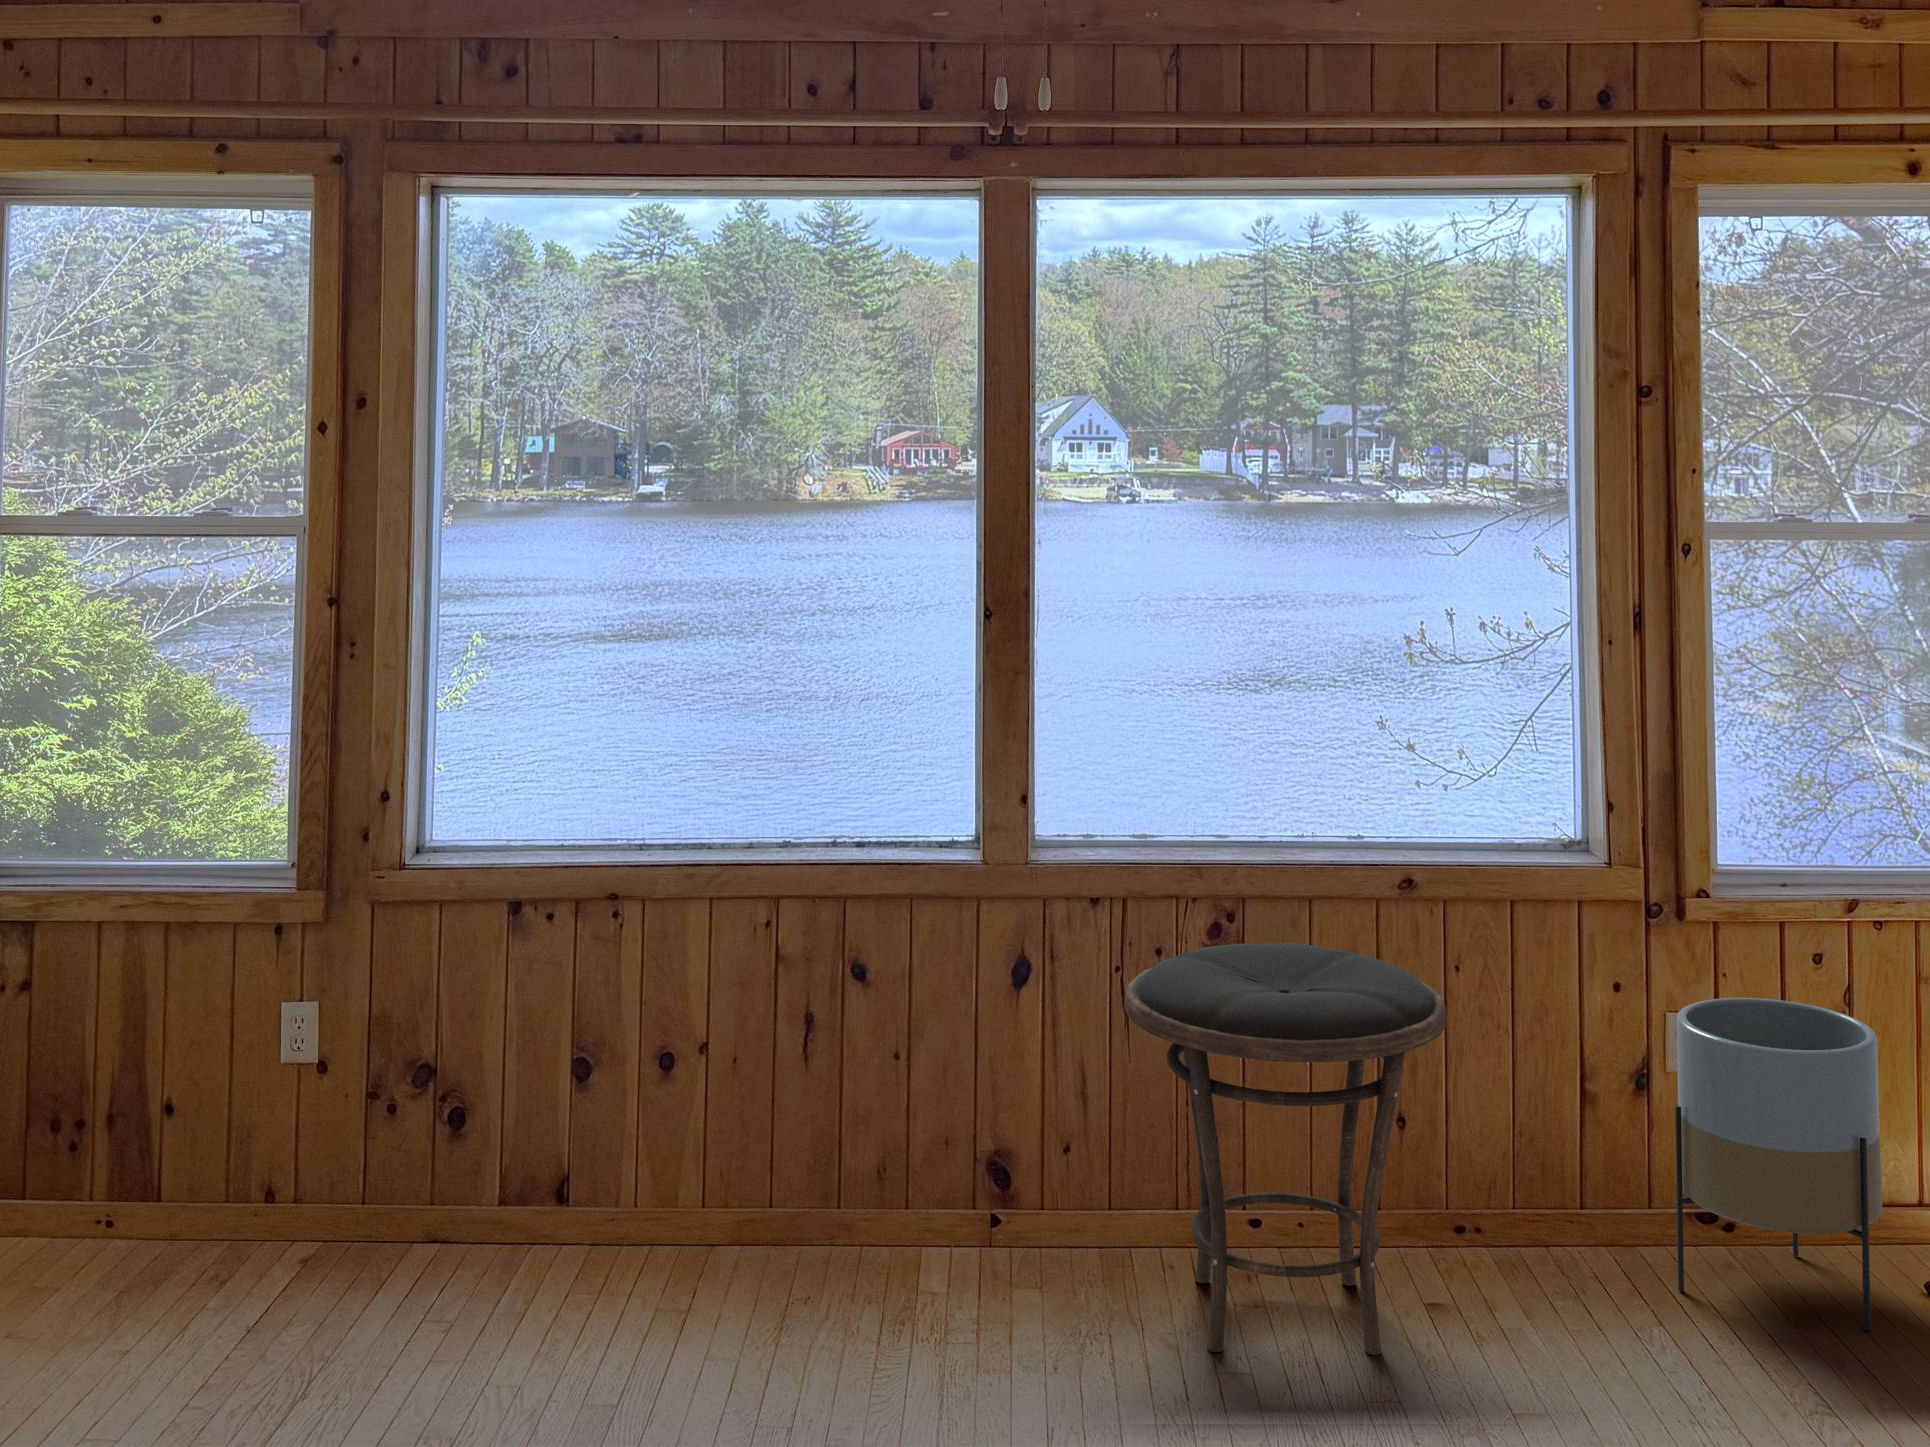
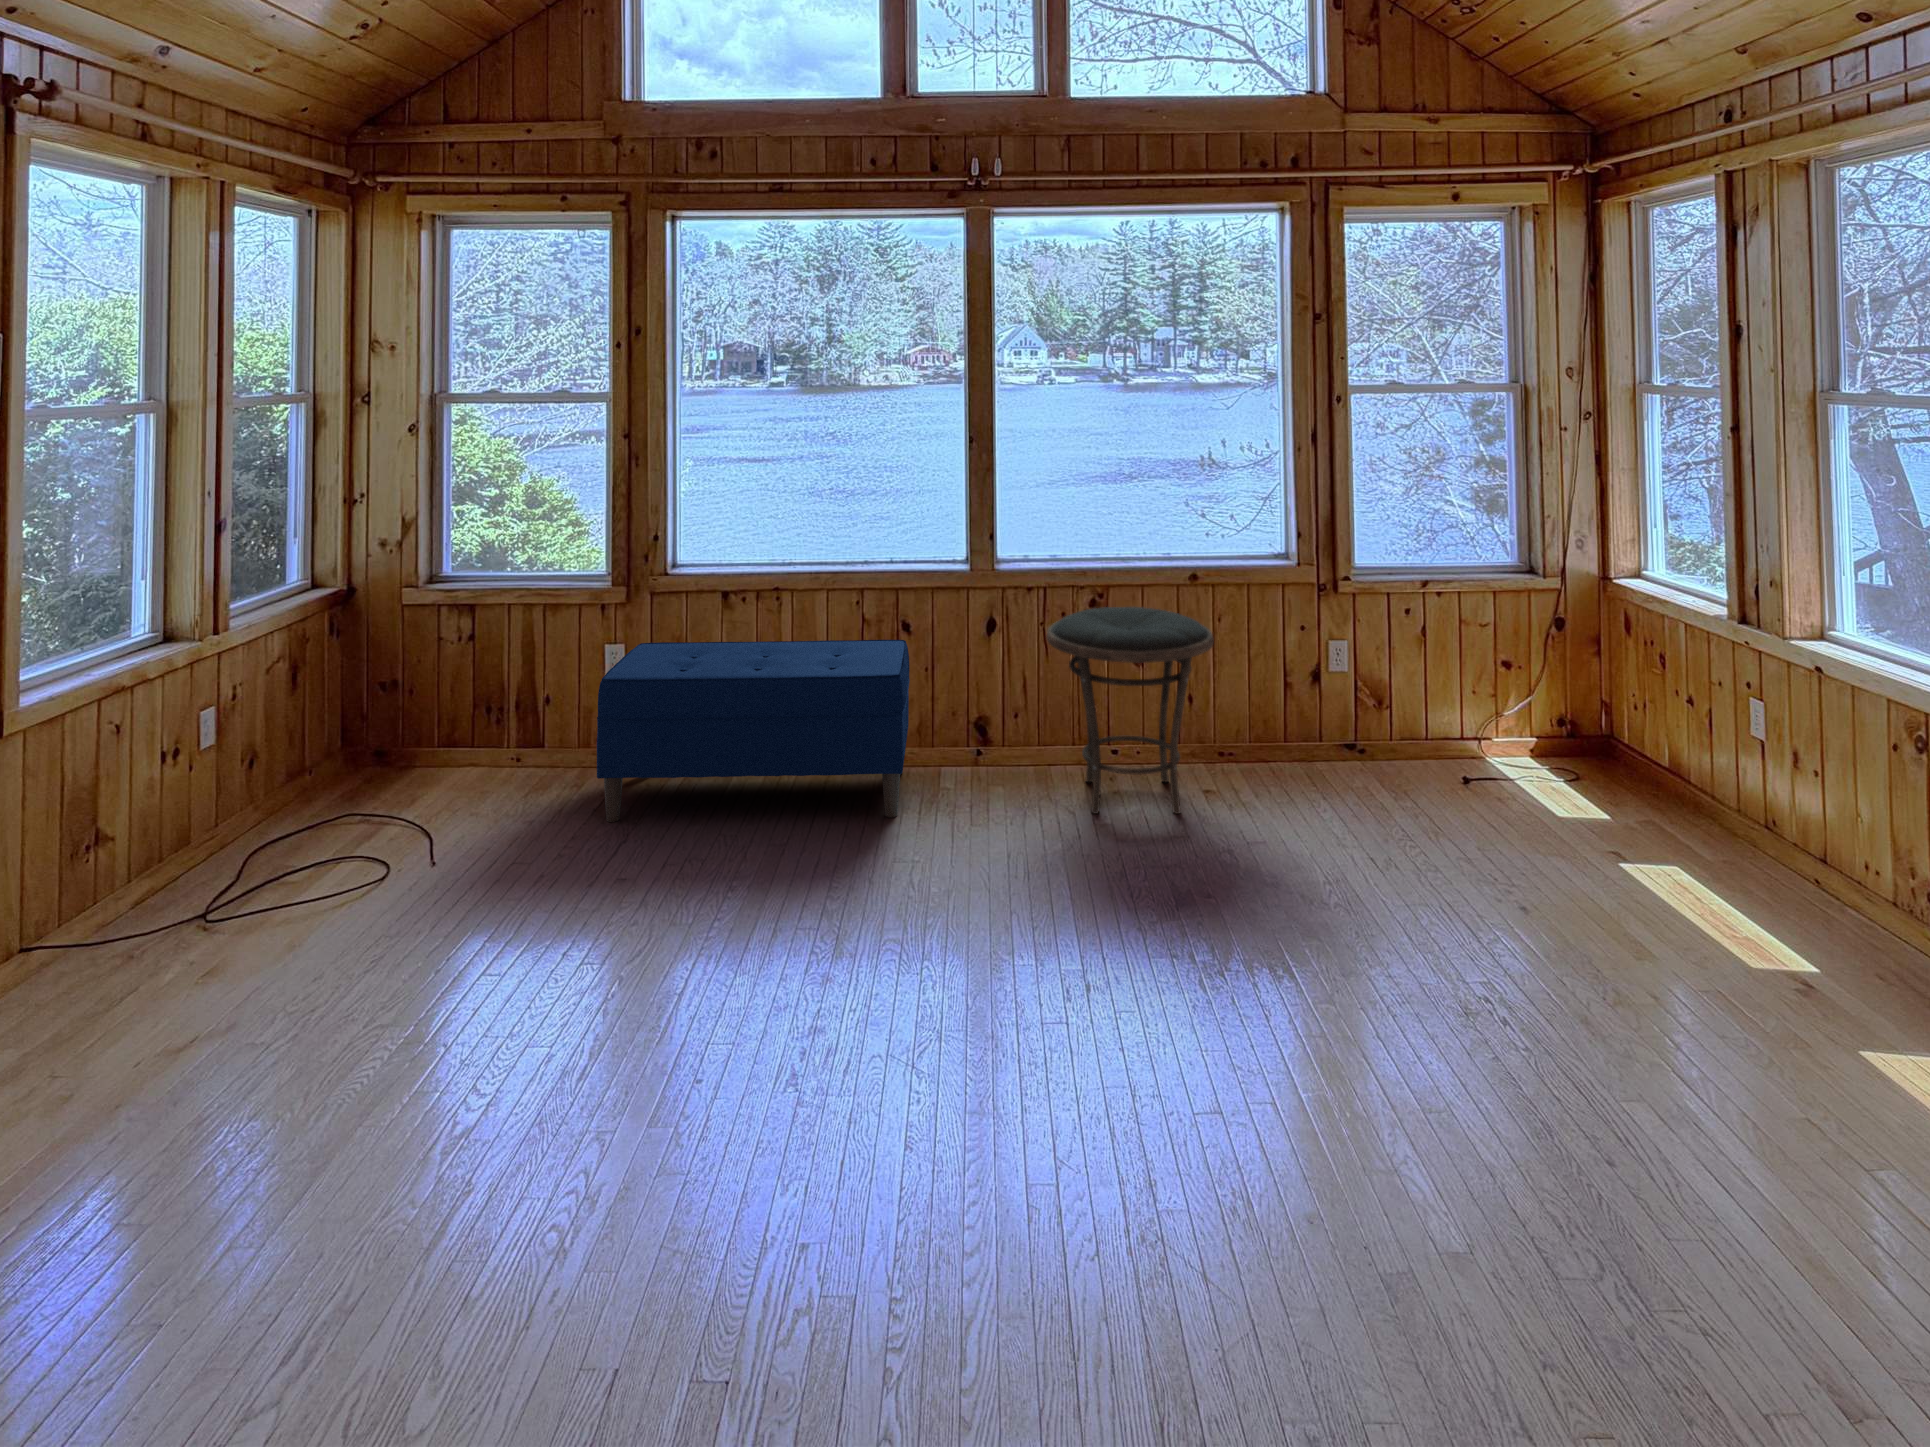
planter: present [1675,998,1882,1331] -> none [1335,633,1440,800]
bench: none [252,999,861,1357] -> present [597,640,910,822]

